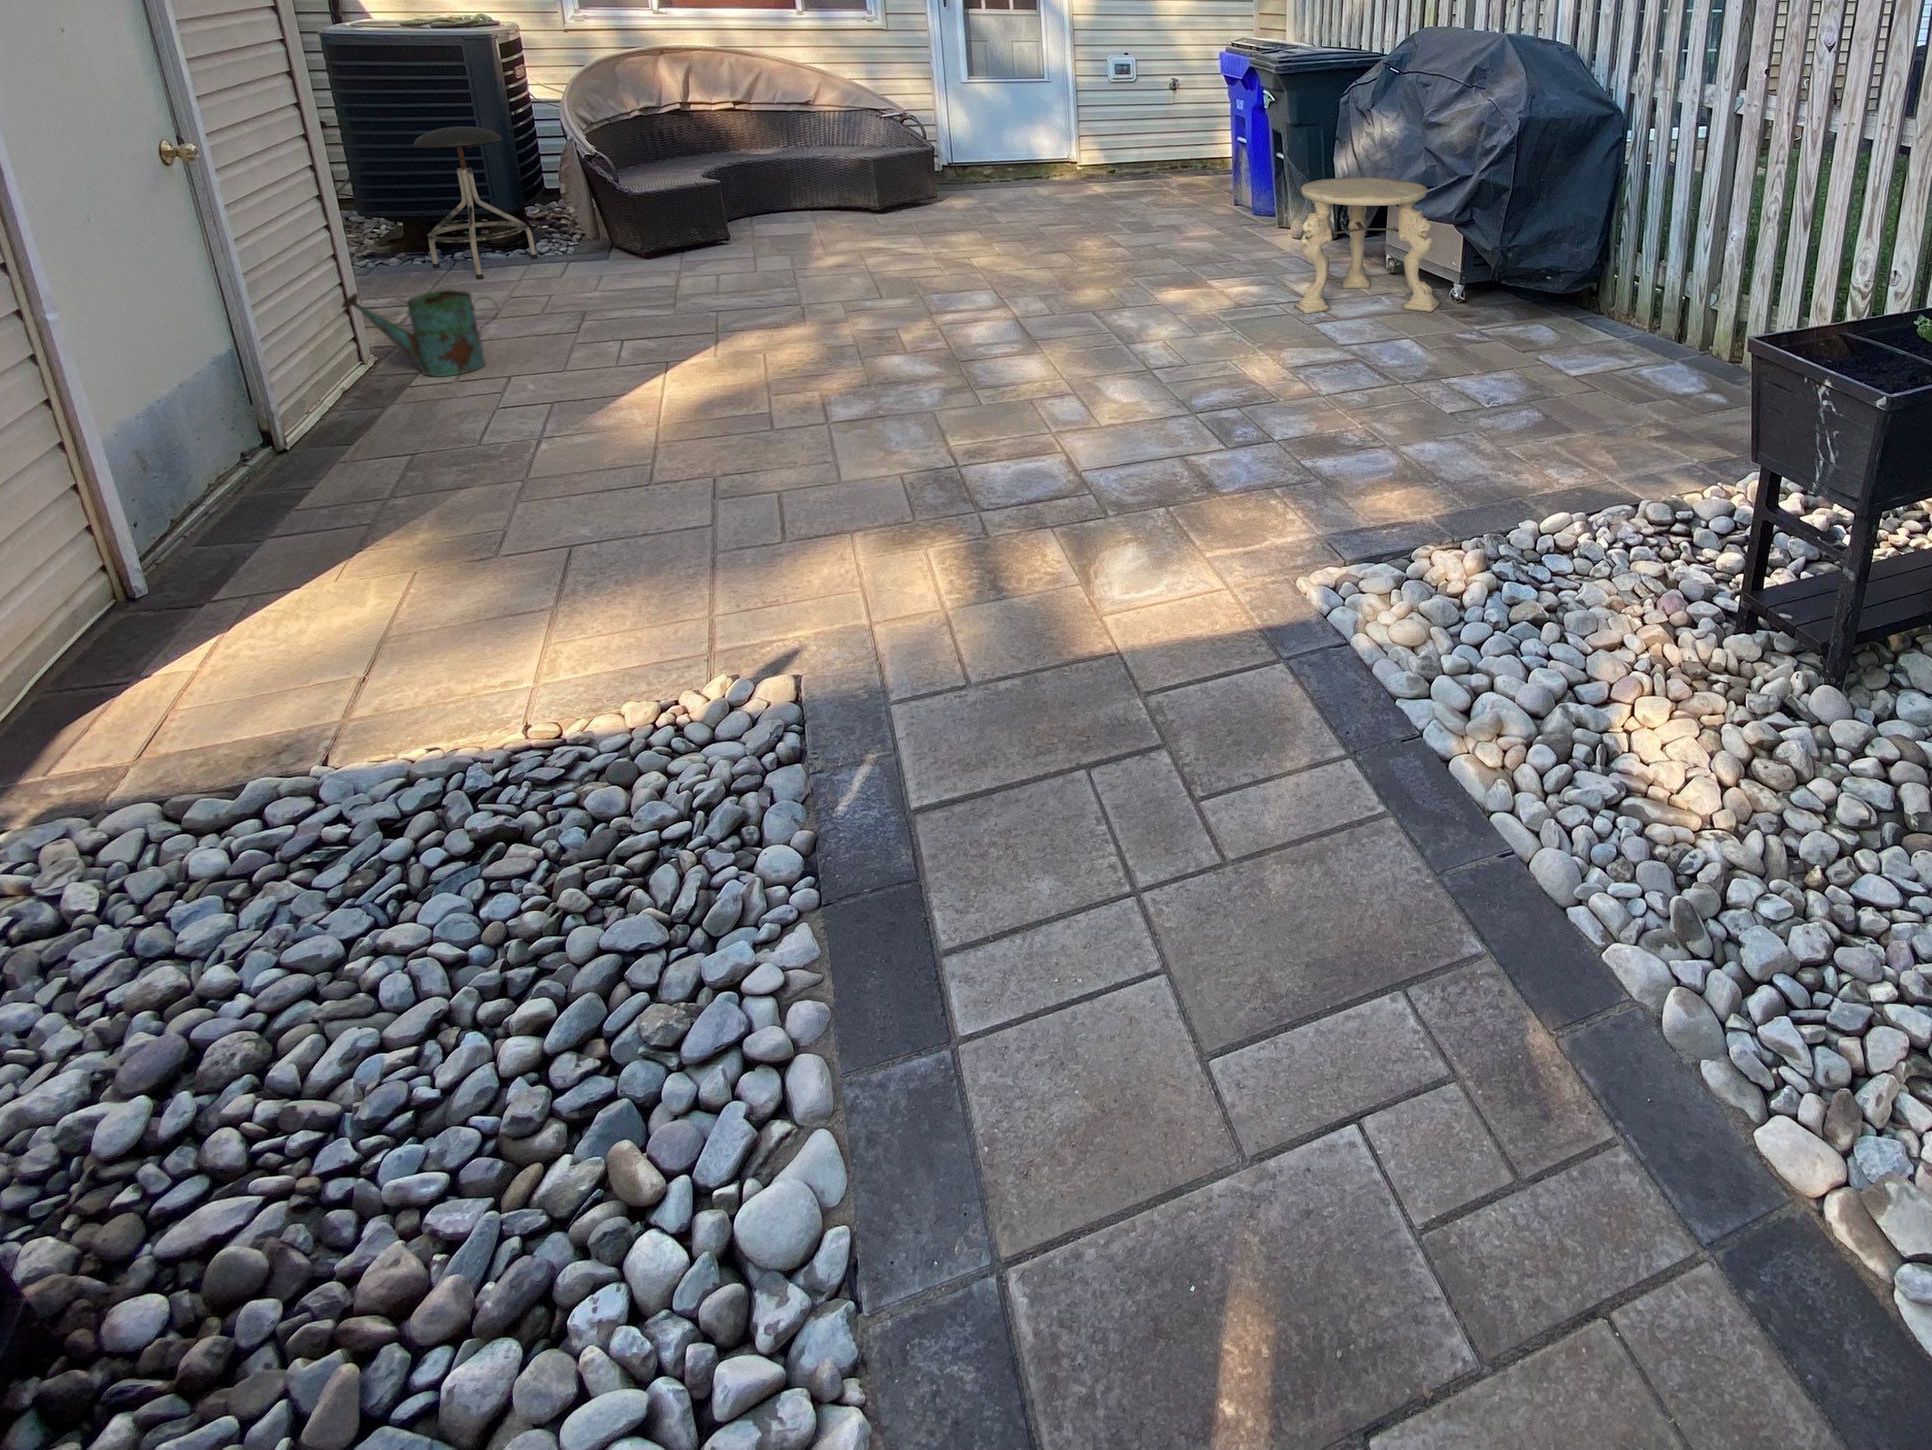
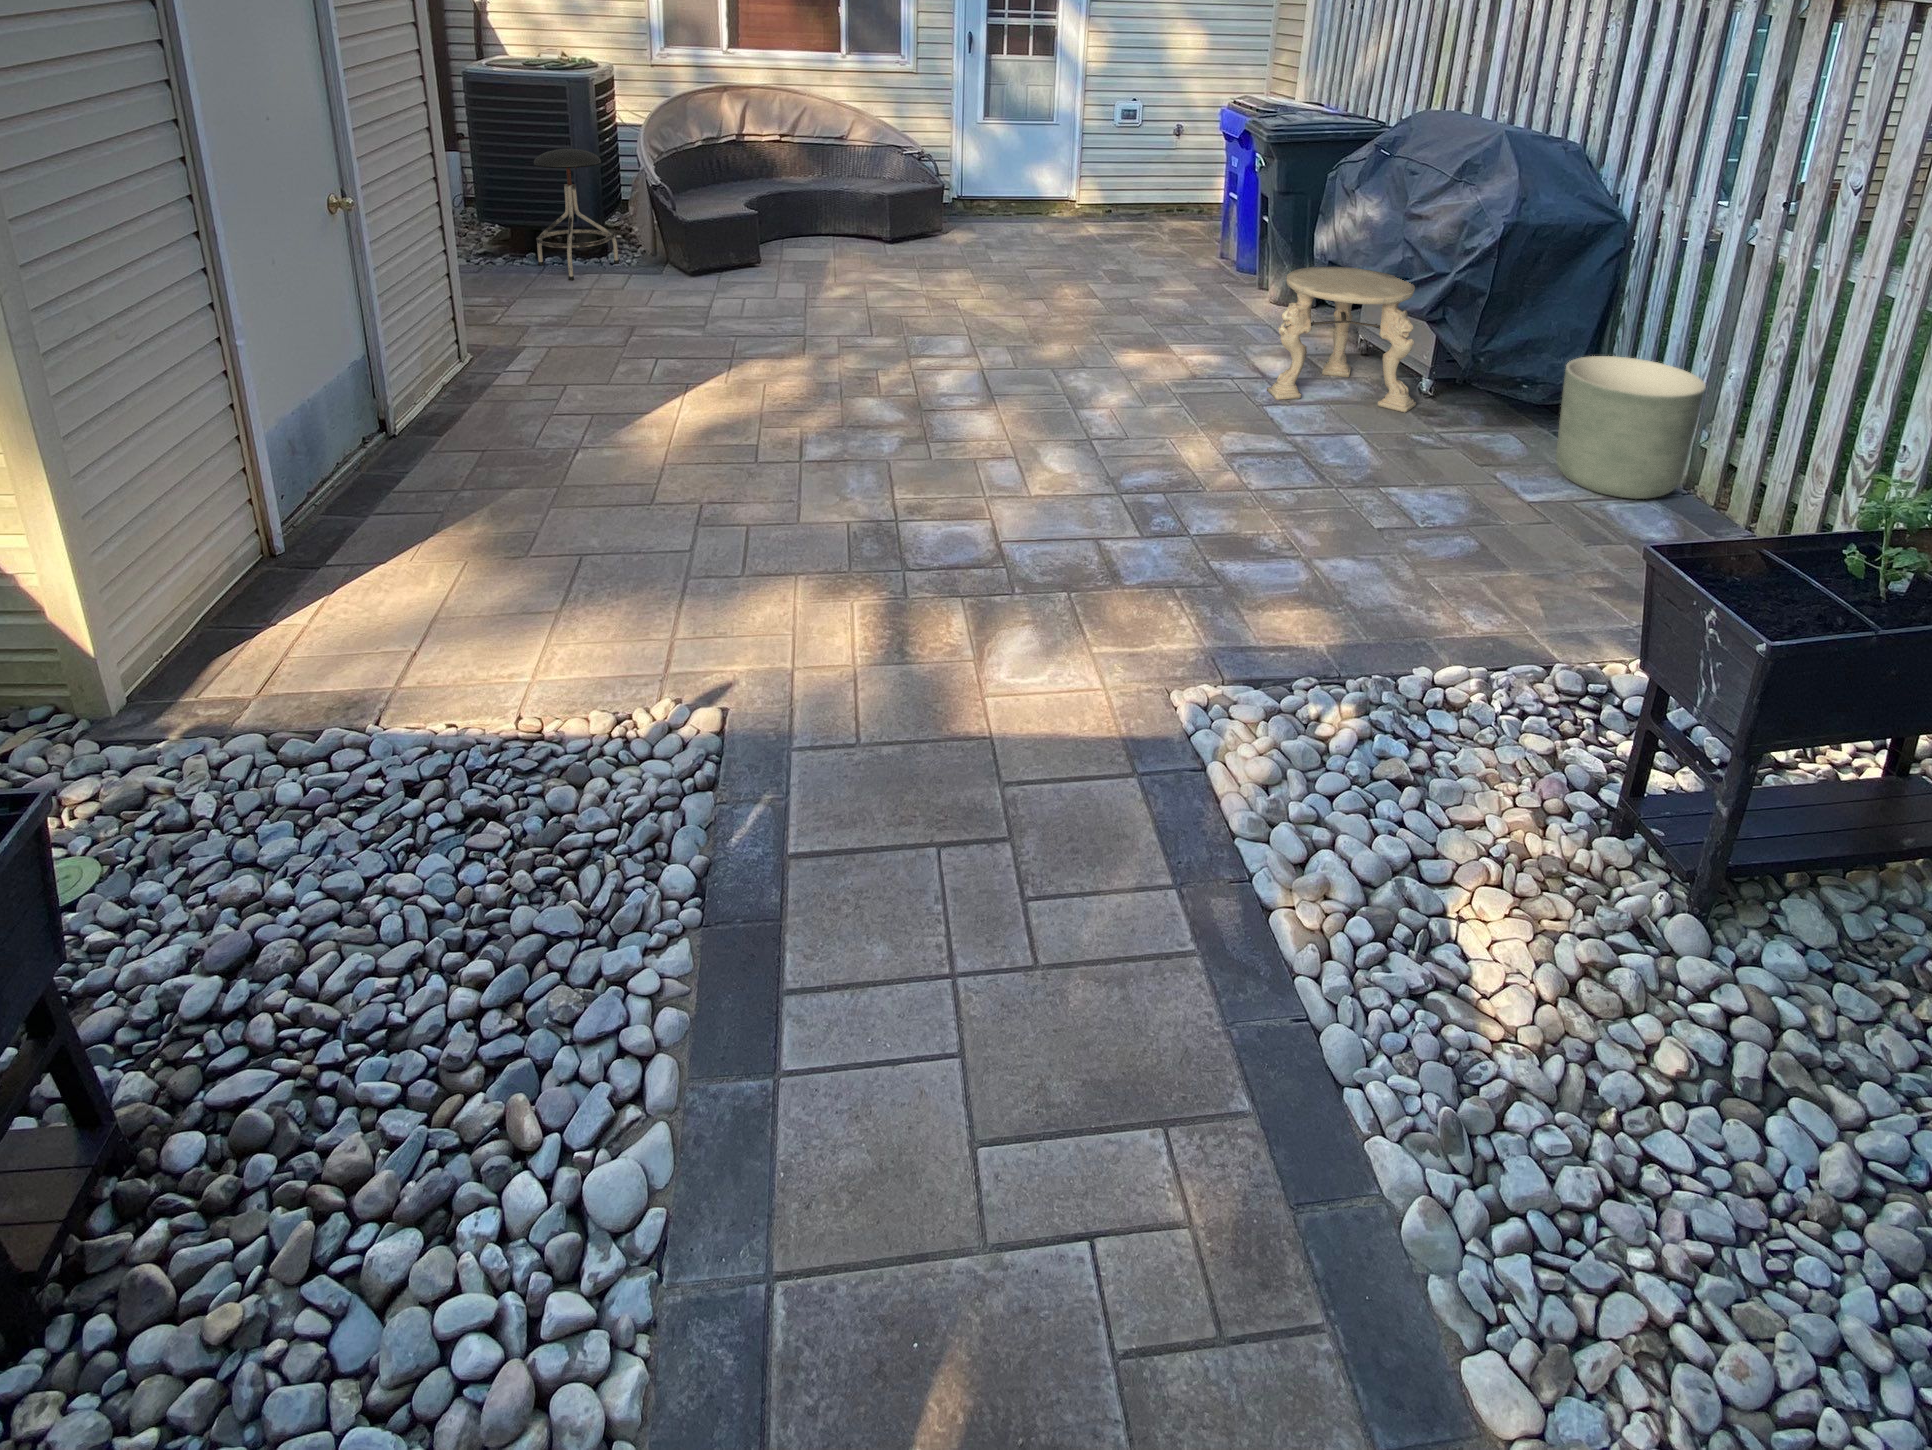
planter: none [1582,229,1710,359] -> present [1556,356,1706,499]
watering can: present [342,290,495,376] -> none [457,299,573,374]

